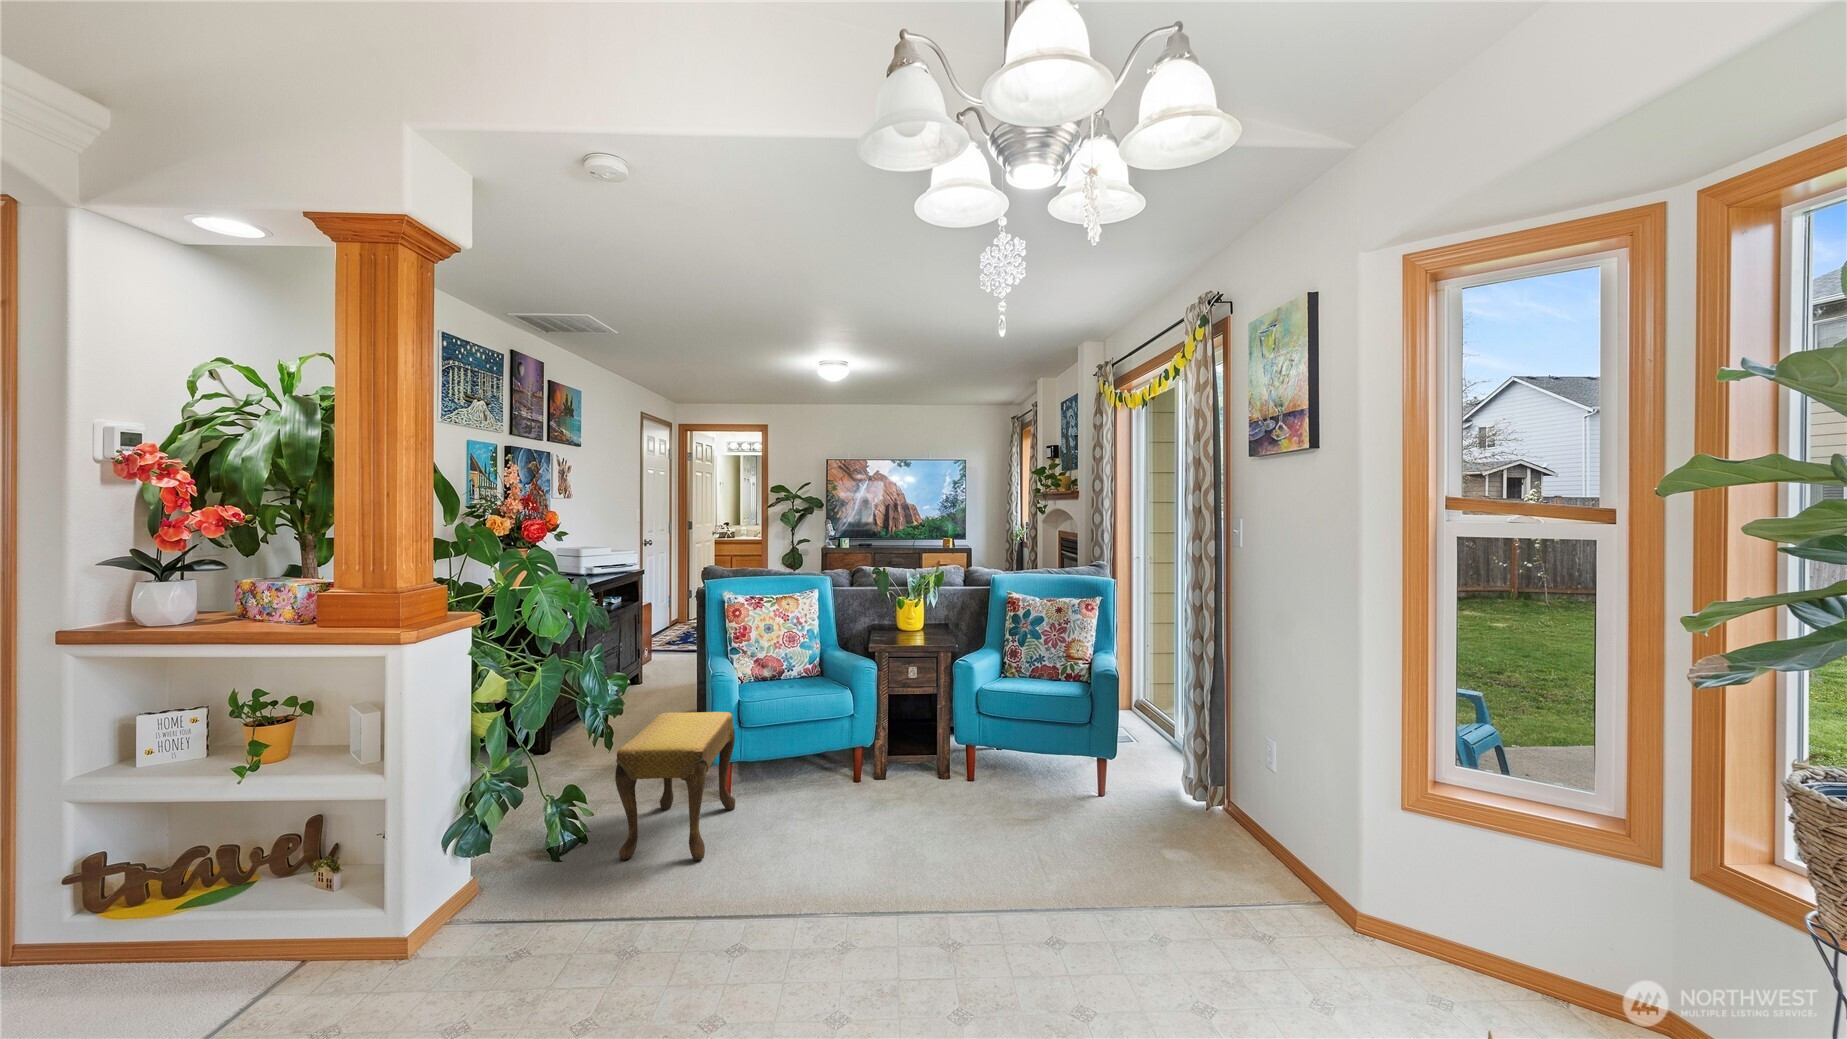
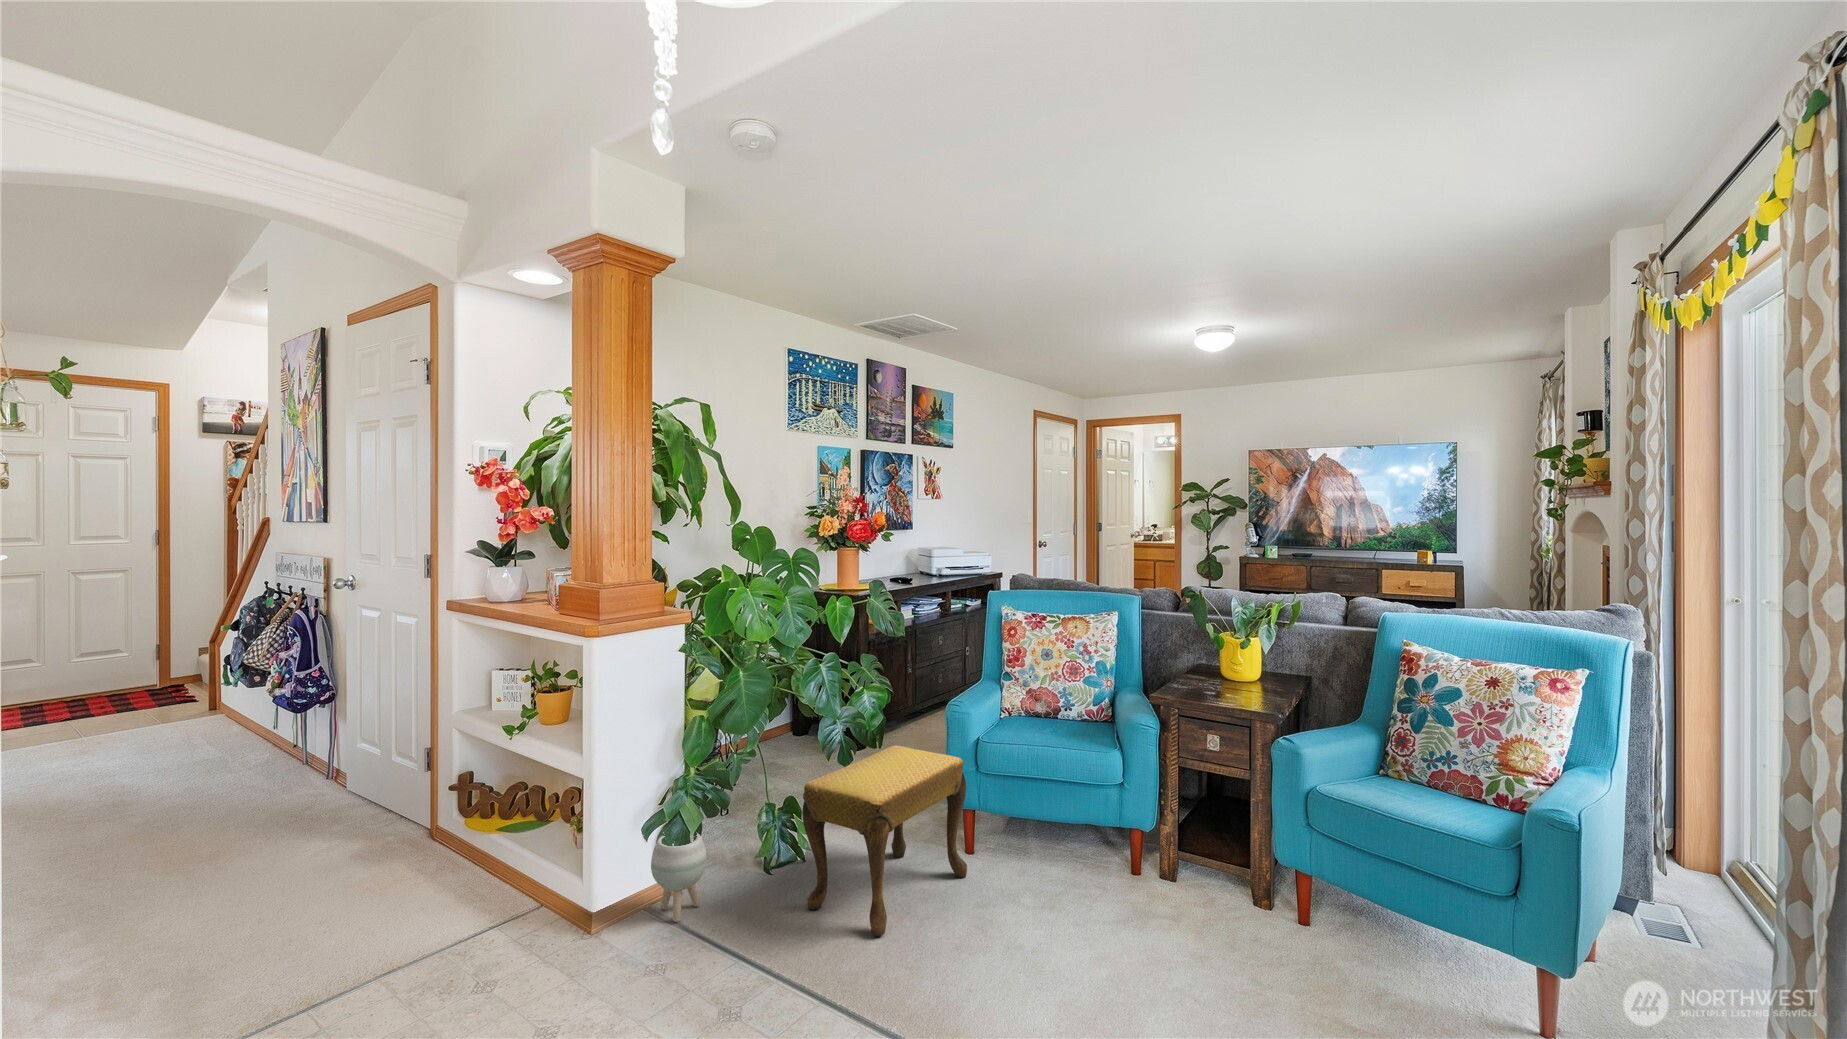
planter: none [464,817,522,902] -> present [651,833,707,922]

